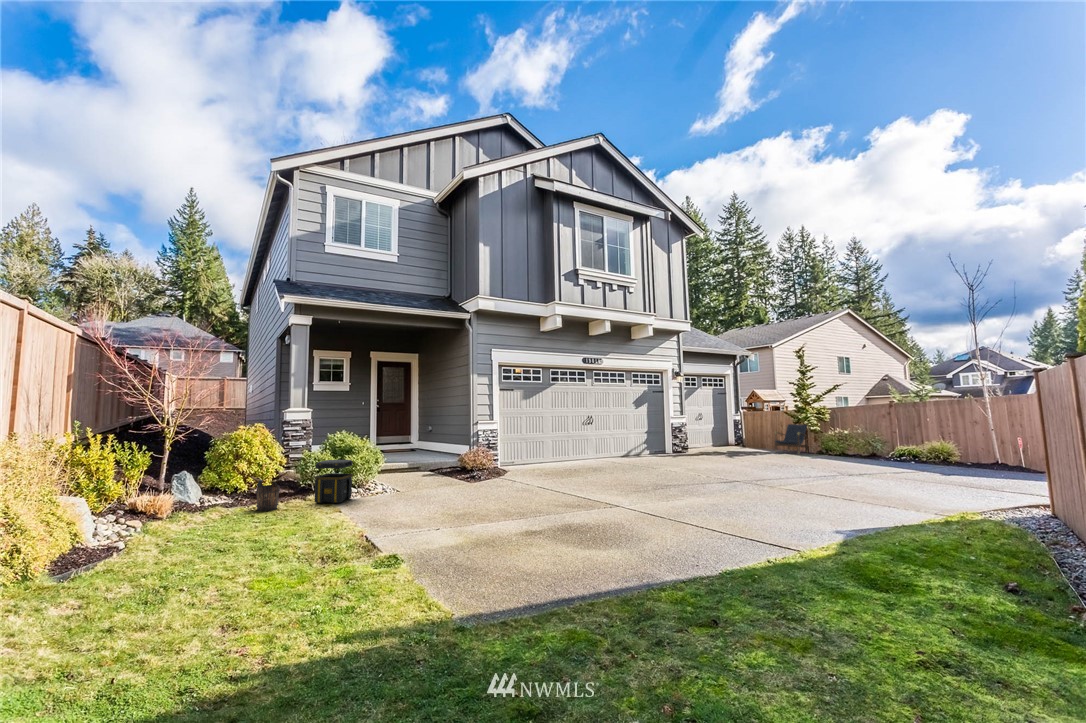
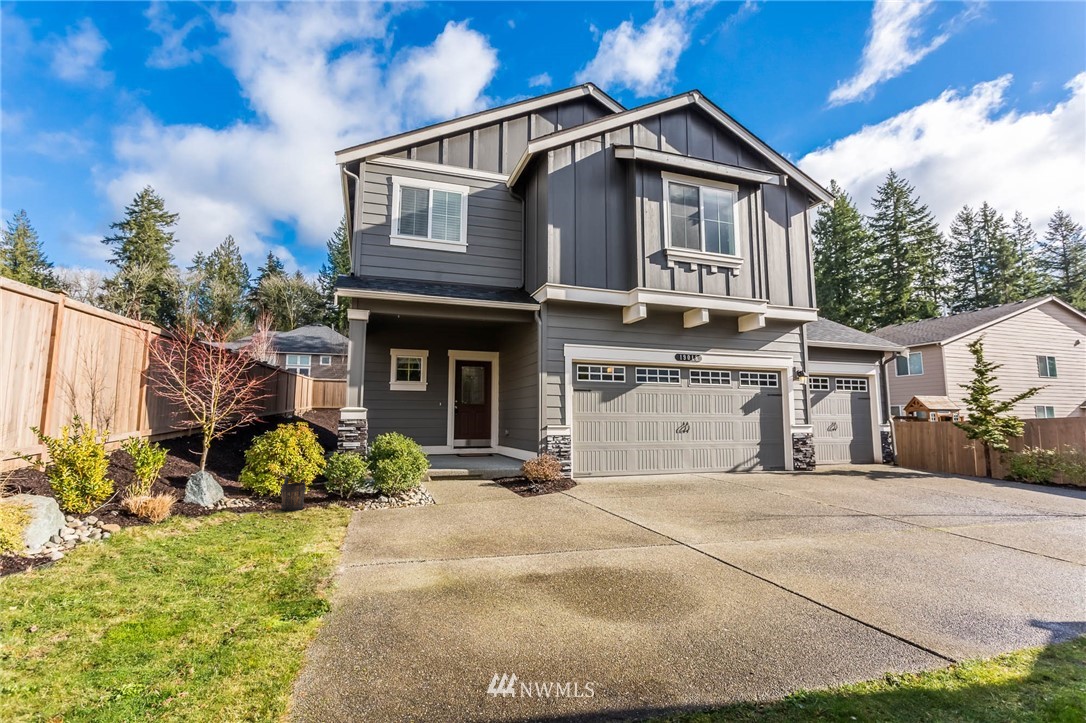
lounge chair: present [775,424,808,453] -> none [941,441,993,482]
toolbox: present [315,460,353,503] -> none [343,459,387,507]

